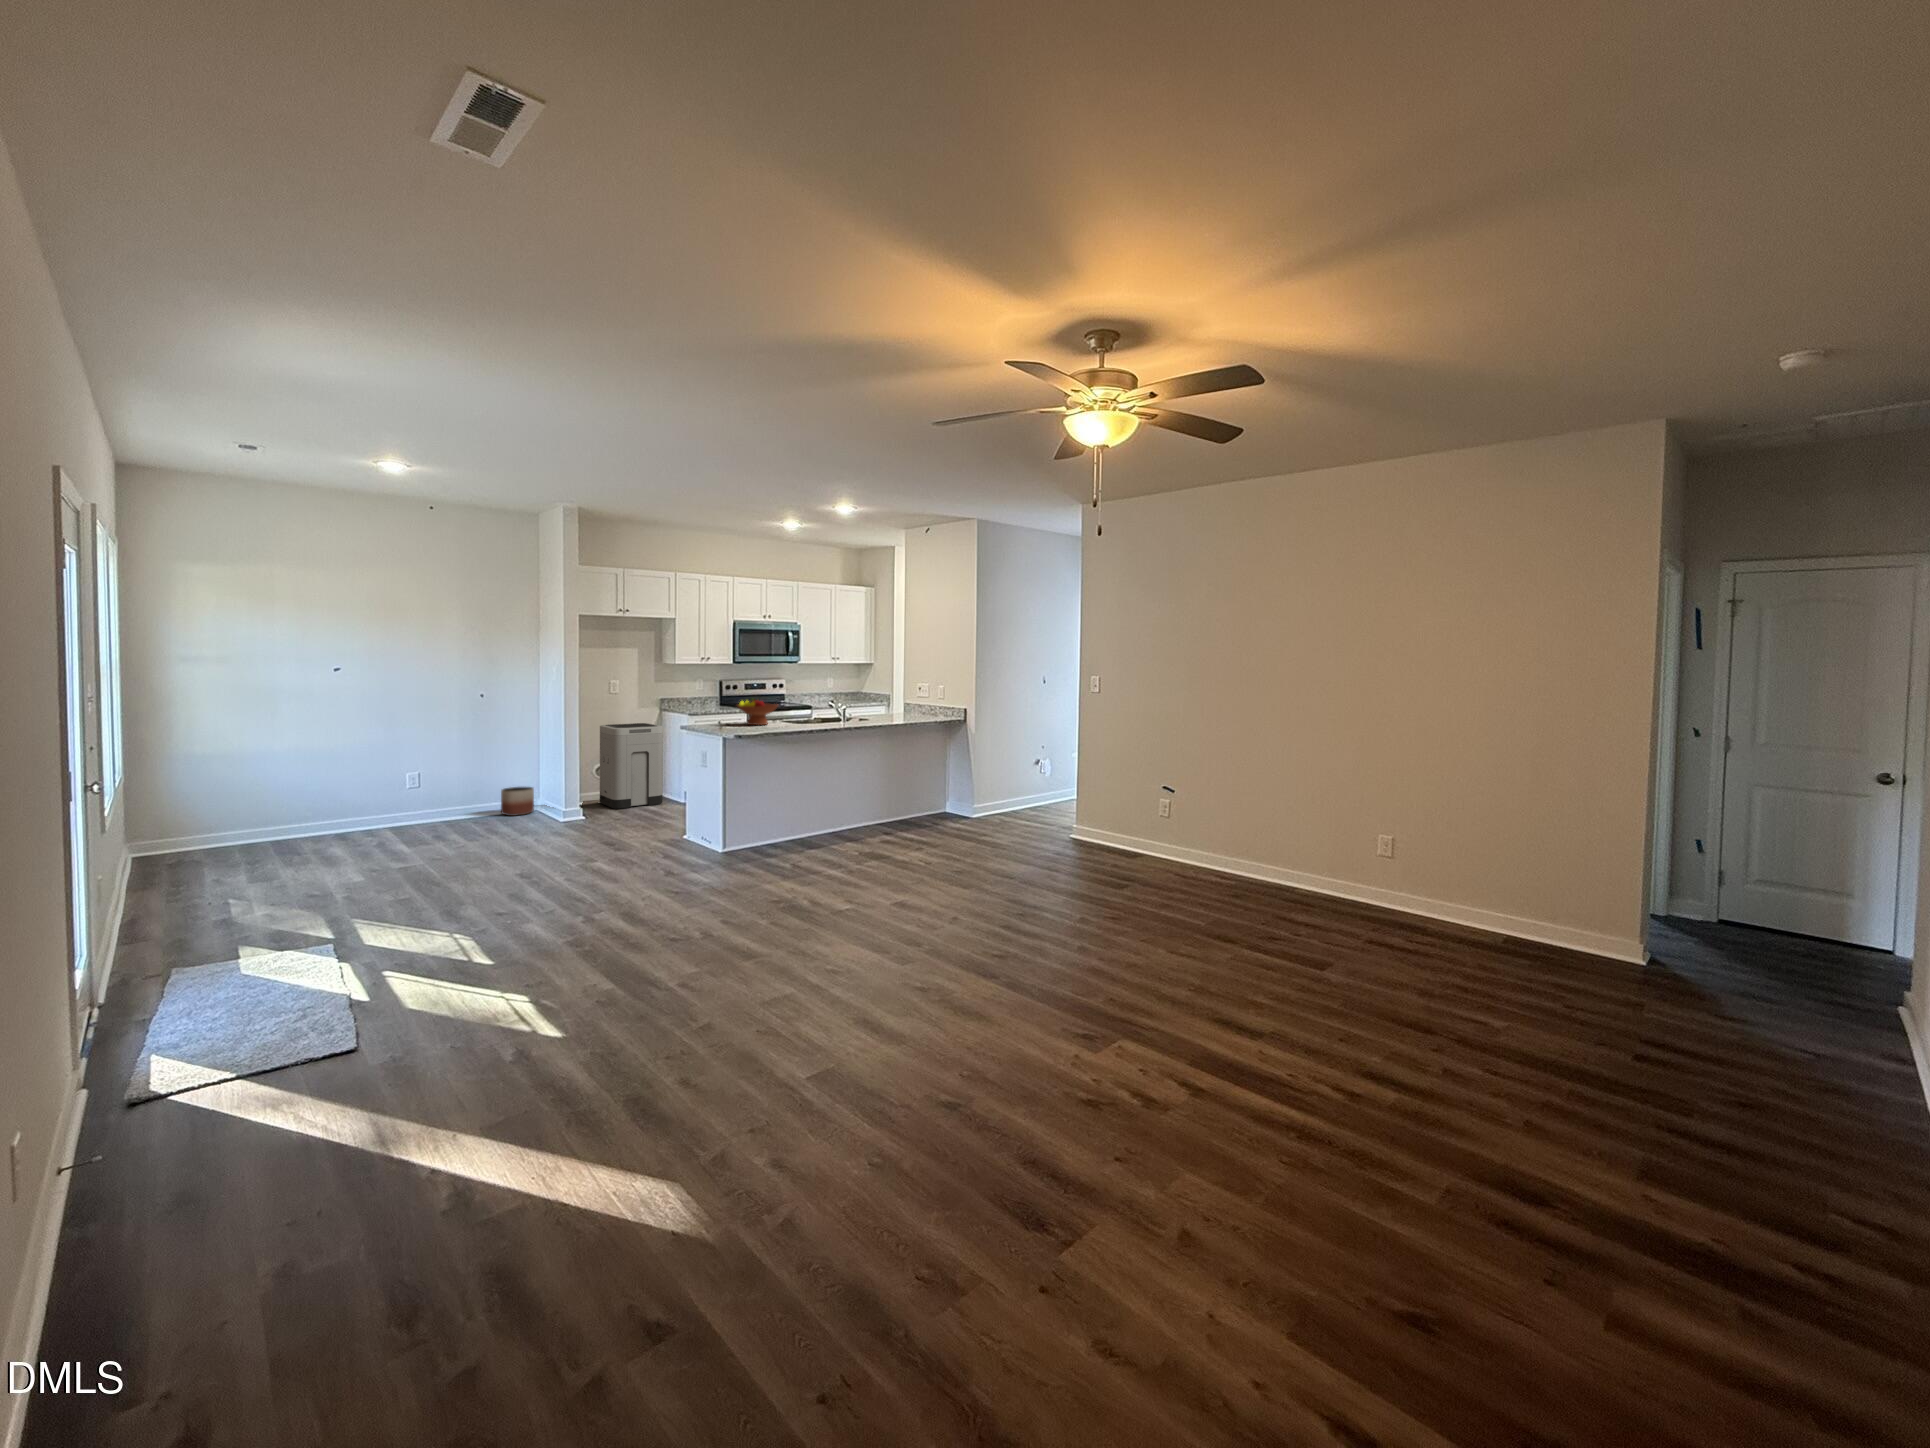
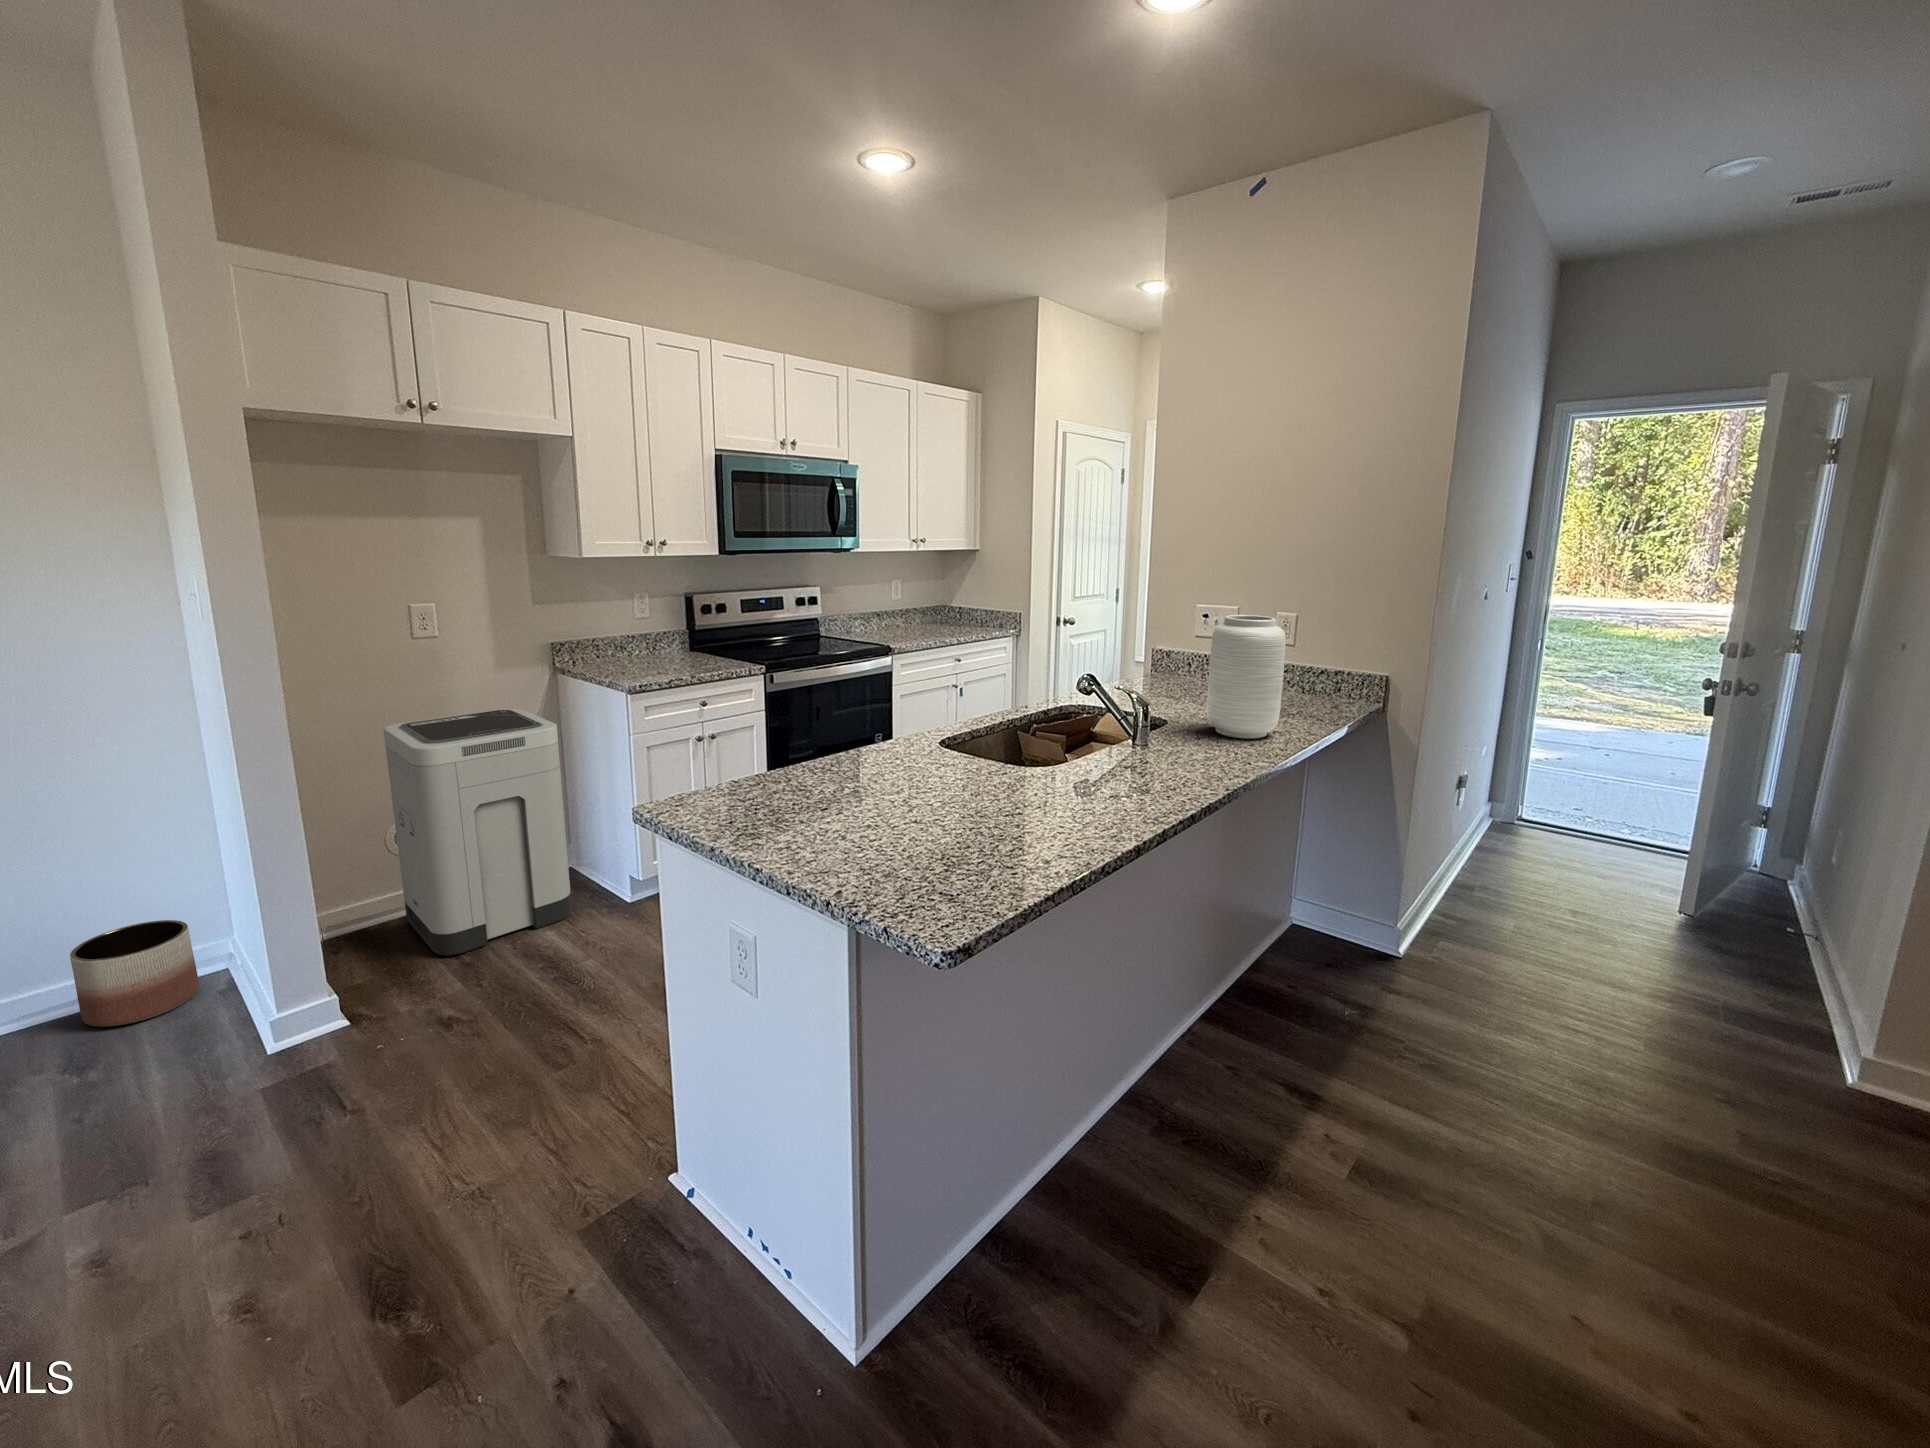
vase: none [875,681,899,721] -> present [1207,615,1286,739]
fruit bowl: present [737,698,778,725] -> none [857,720,1025,837]

